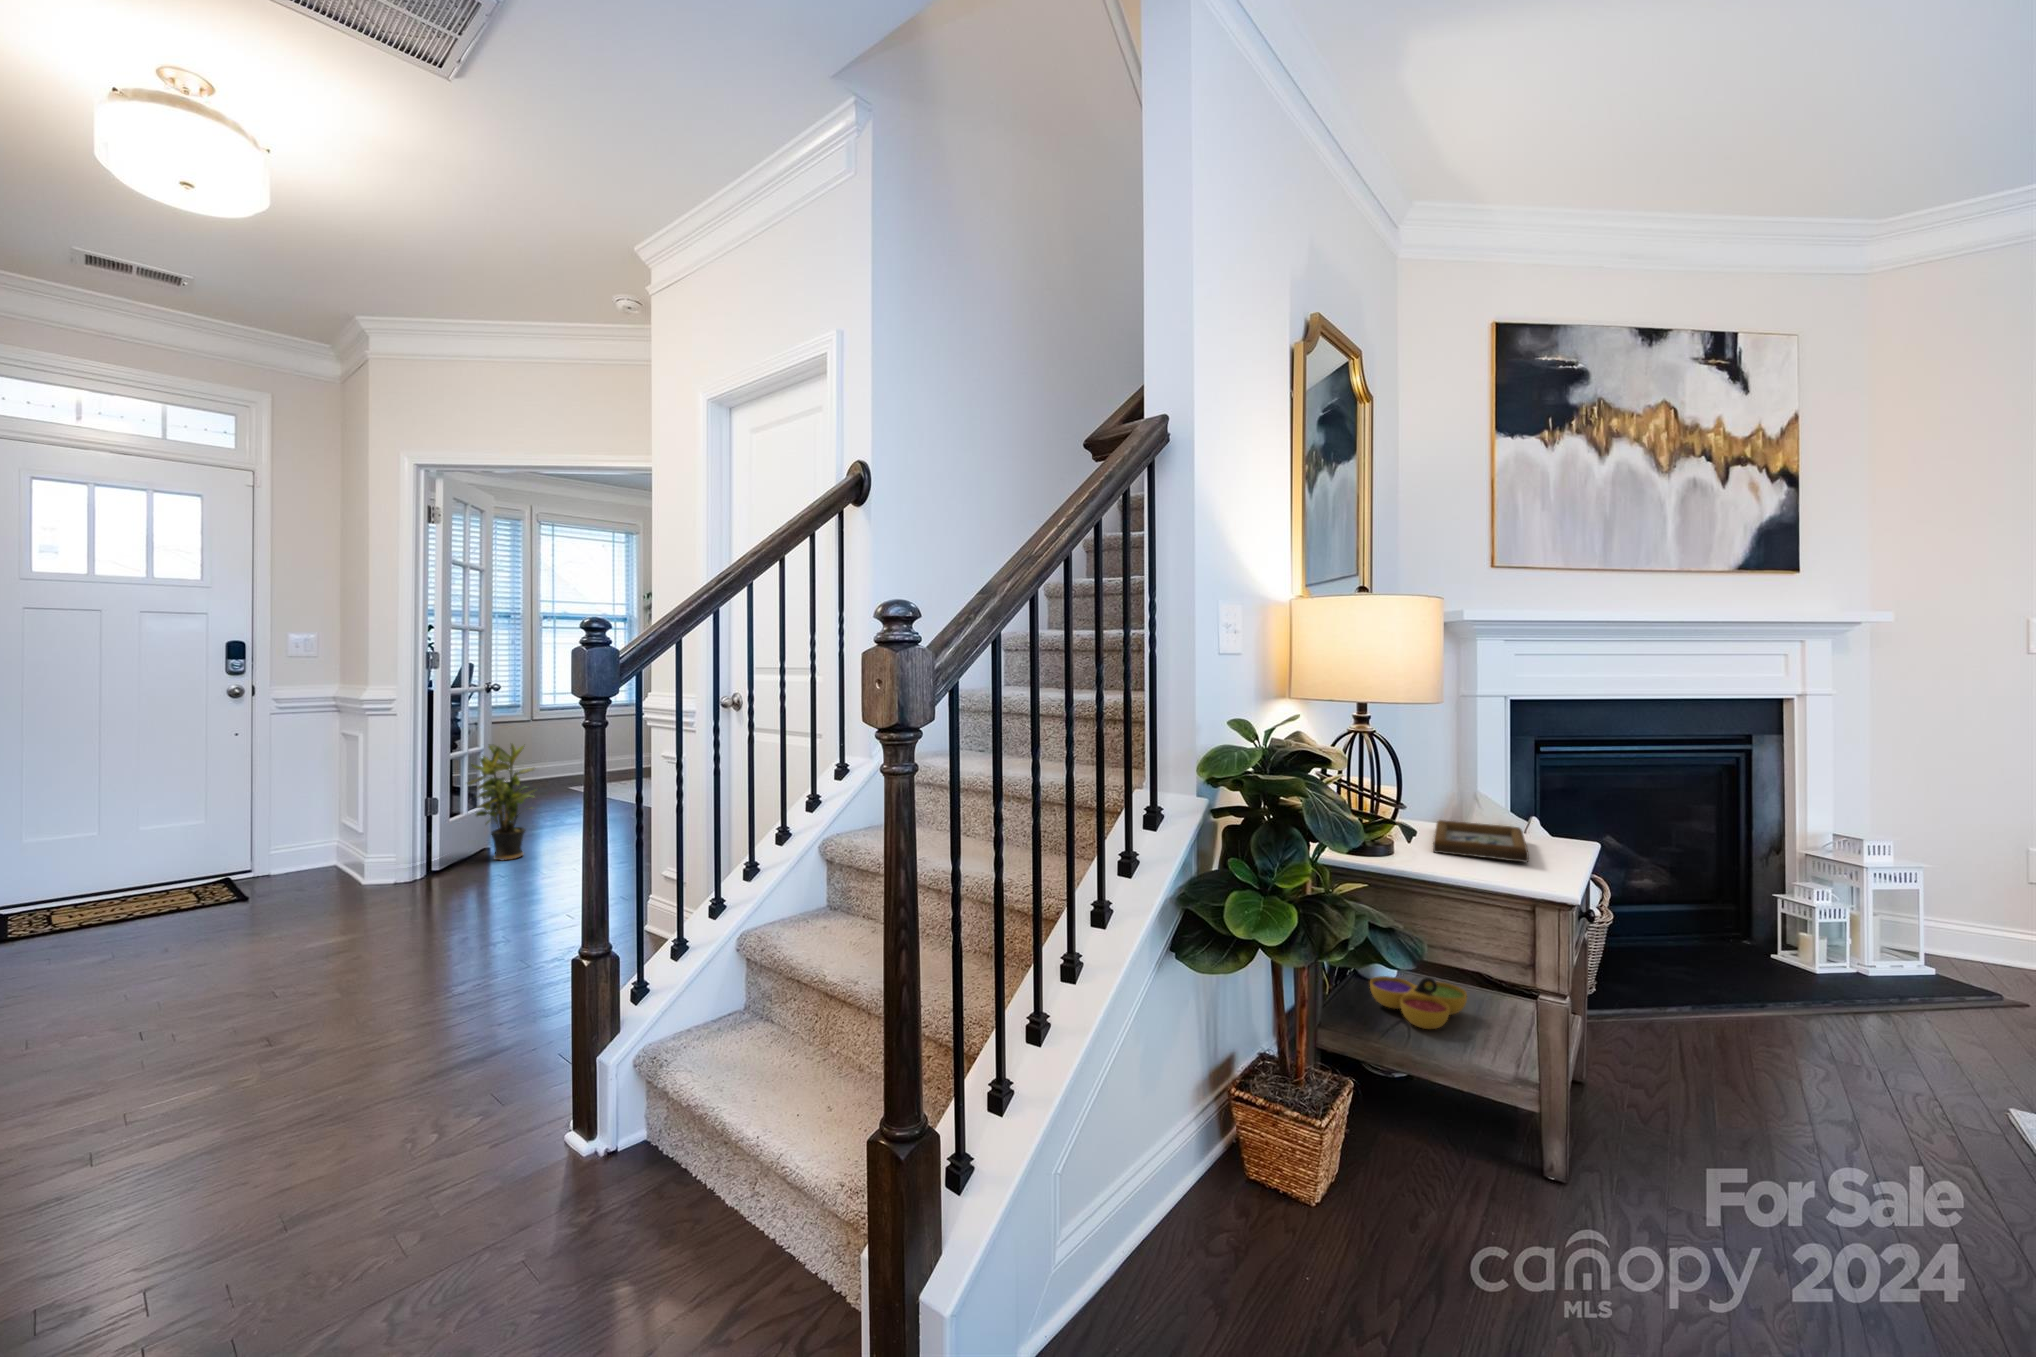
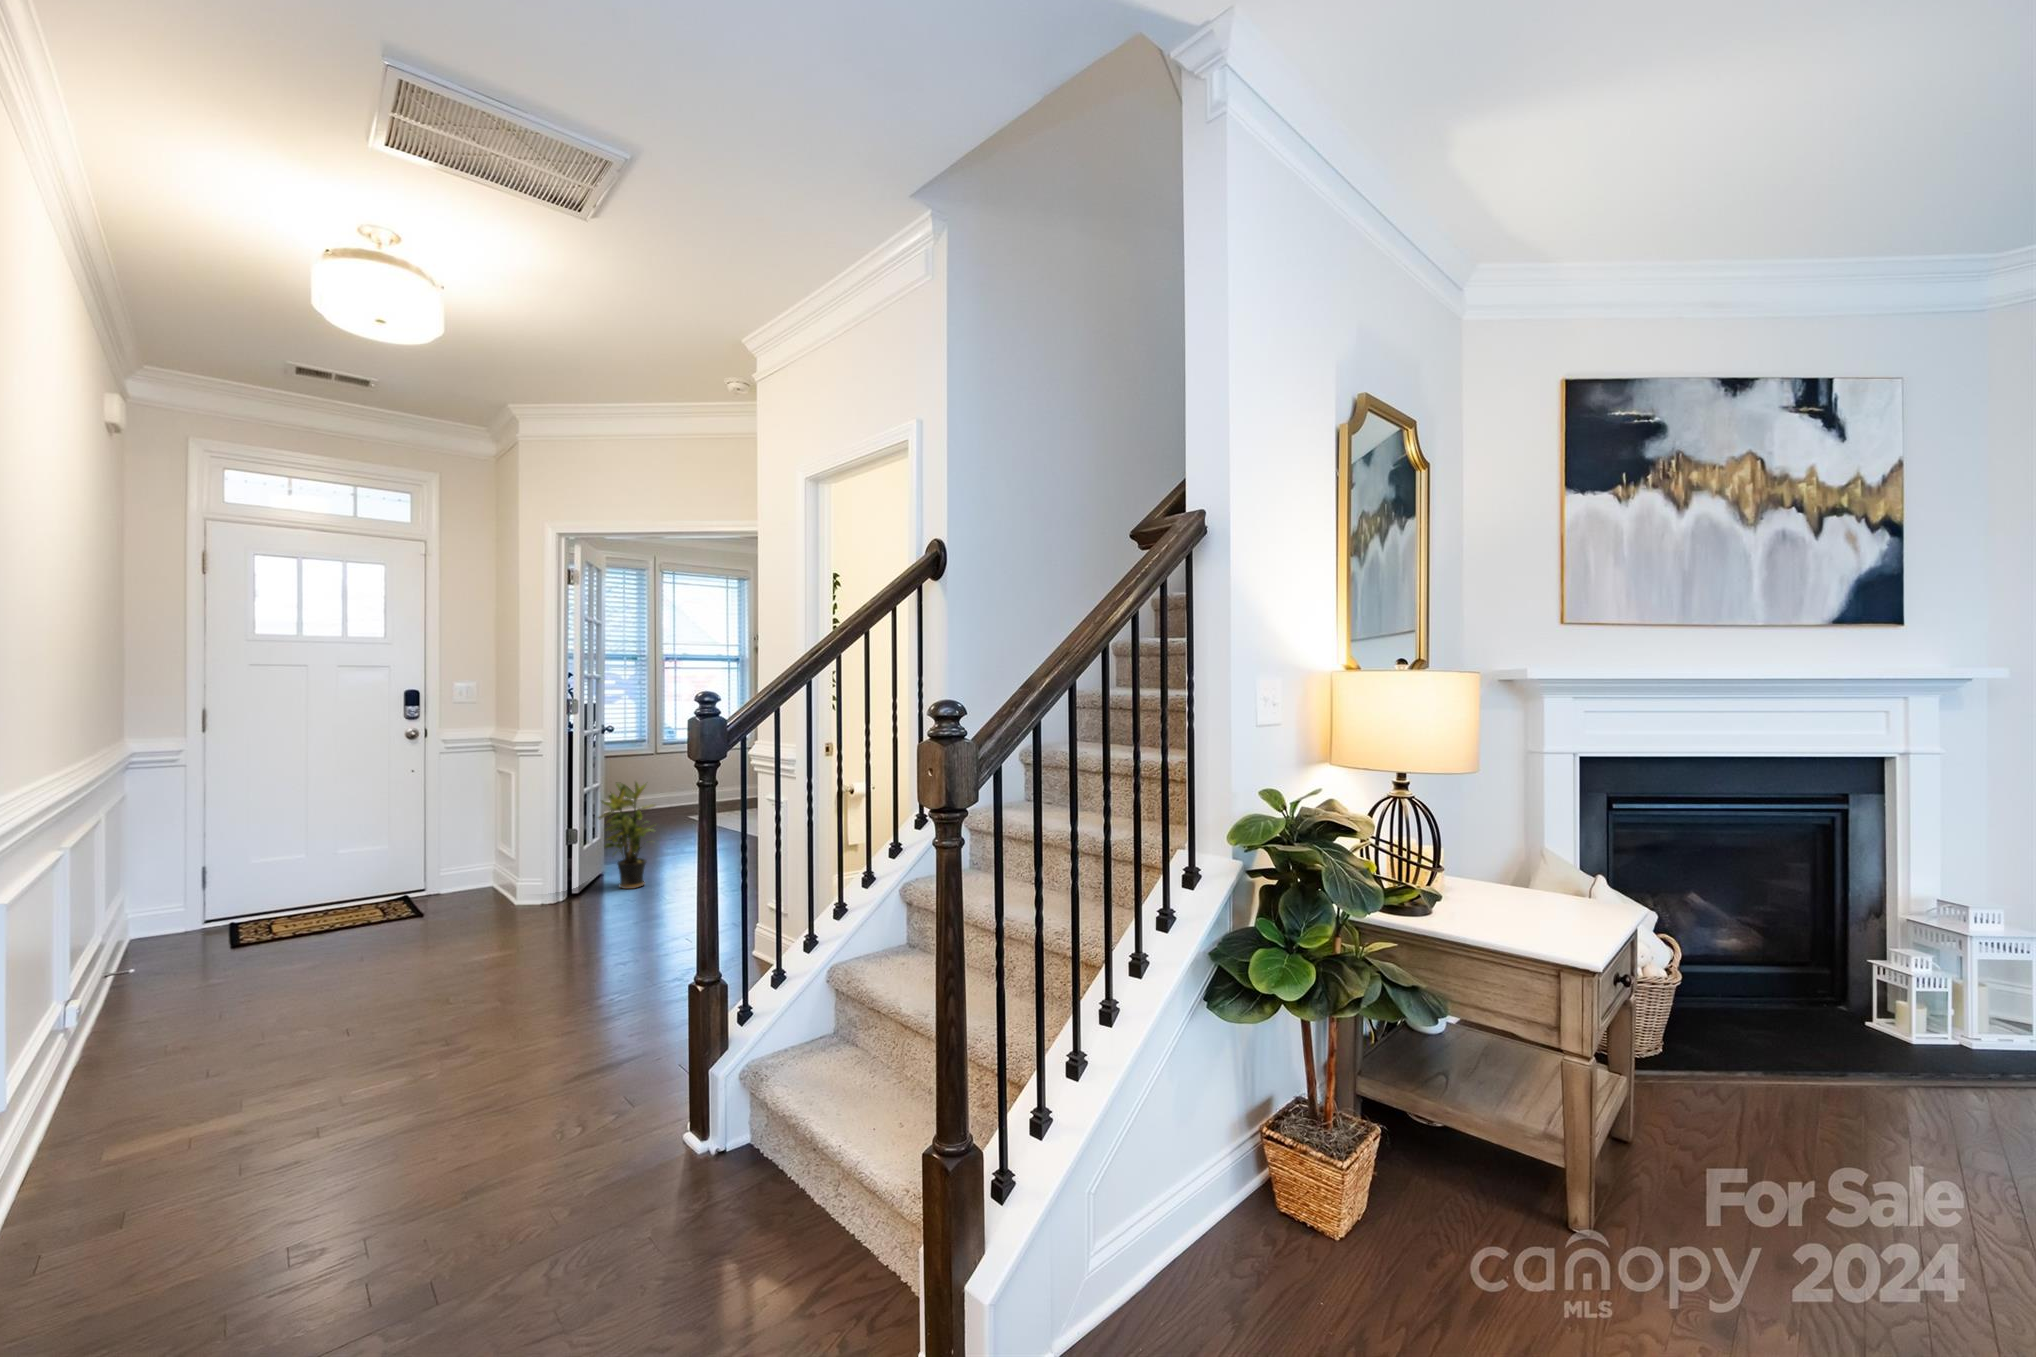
picture frame: present [1433,820,1529,862] -> none [1465,882,1563,928]
decorative bowl: present [1370,976,1467,1029] -> none [1420,1032,1517,1085]

